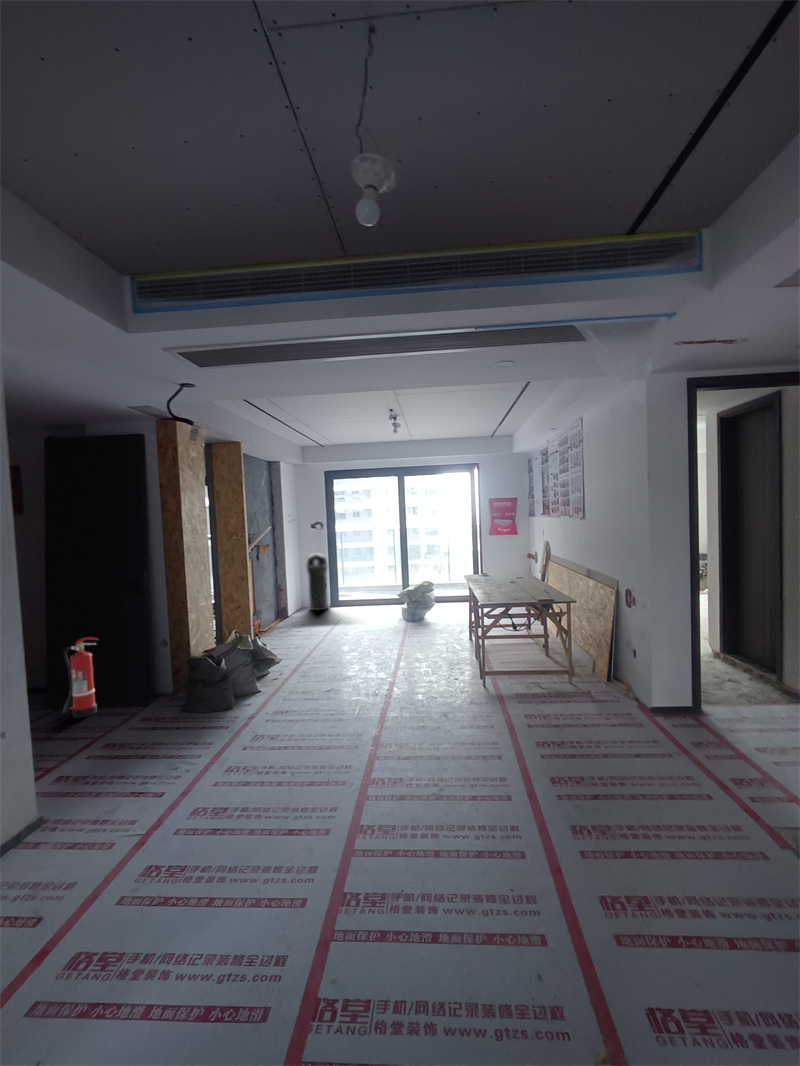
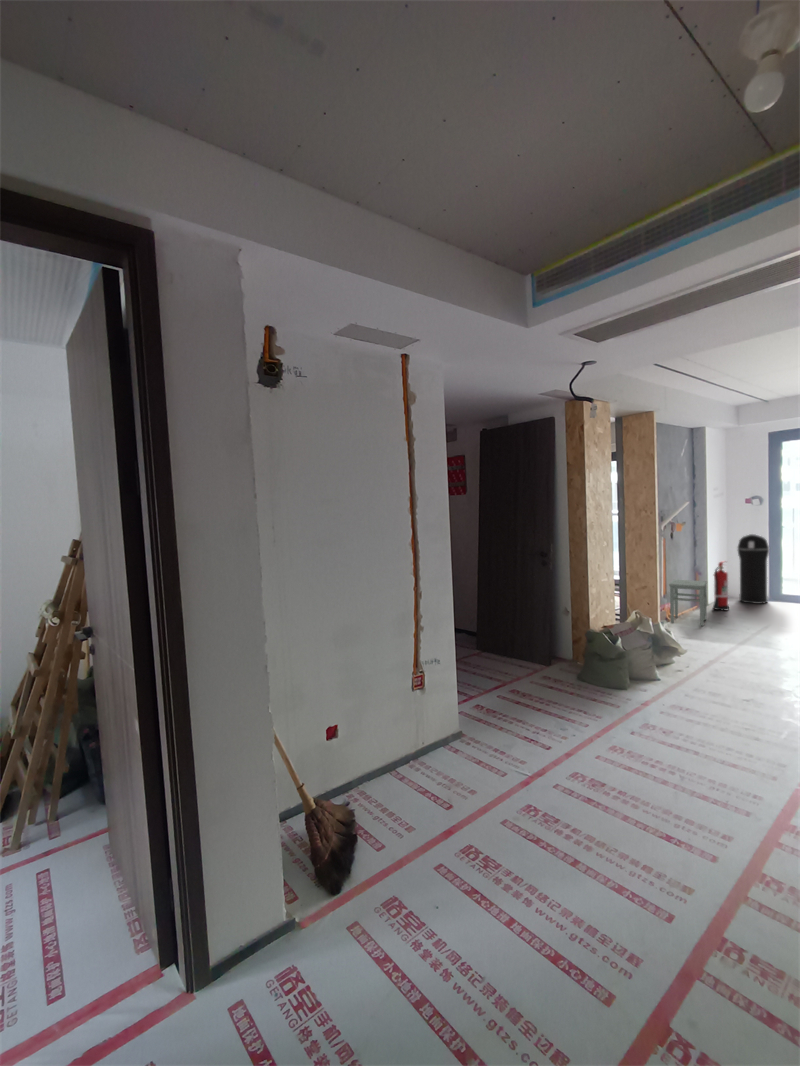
stool: none [259,596,289,637] -> present [669,580,707,626]
fire extinguisher: present [63,637,97,718] -> present [713,561,729,610]

